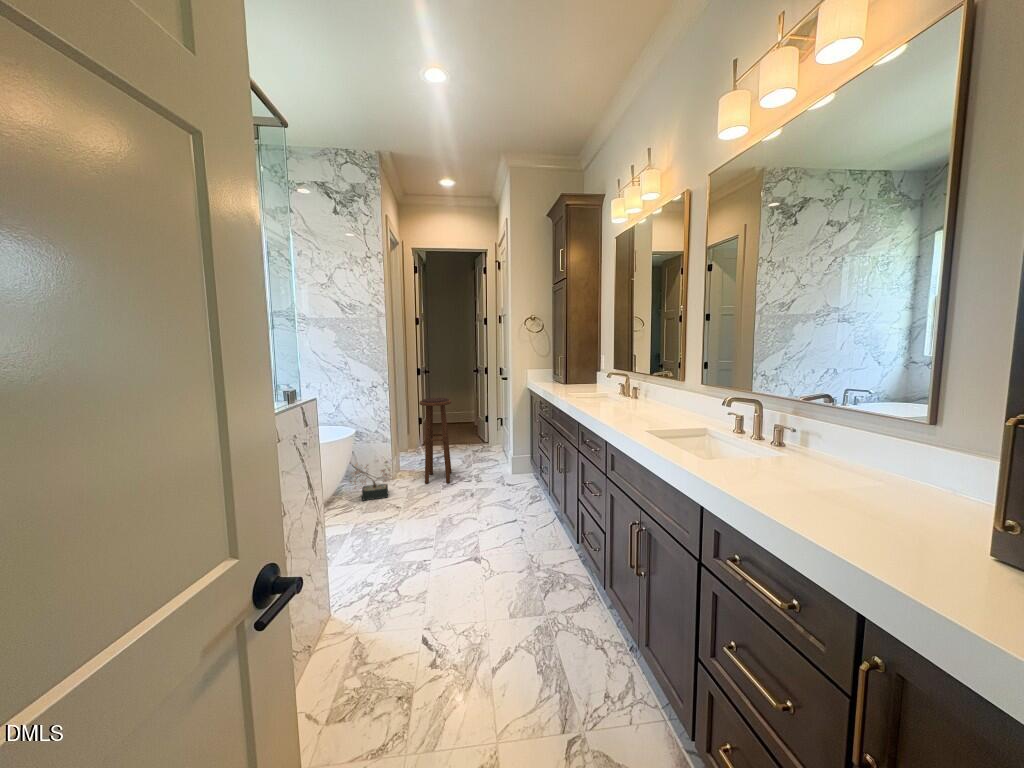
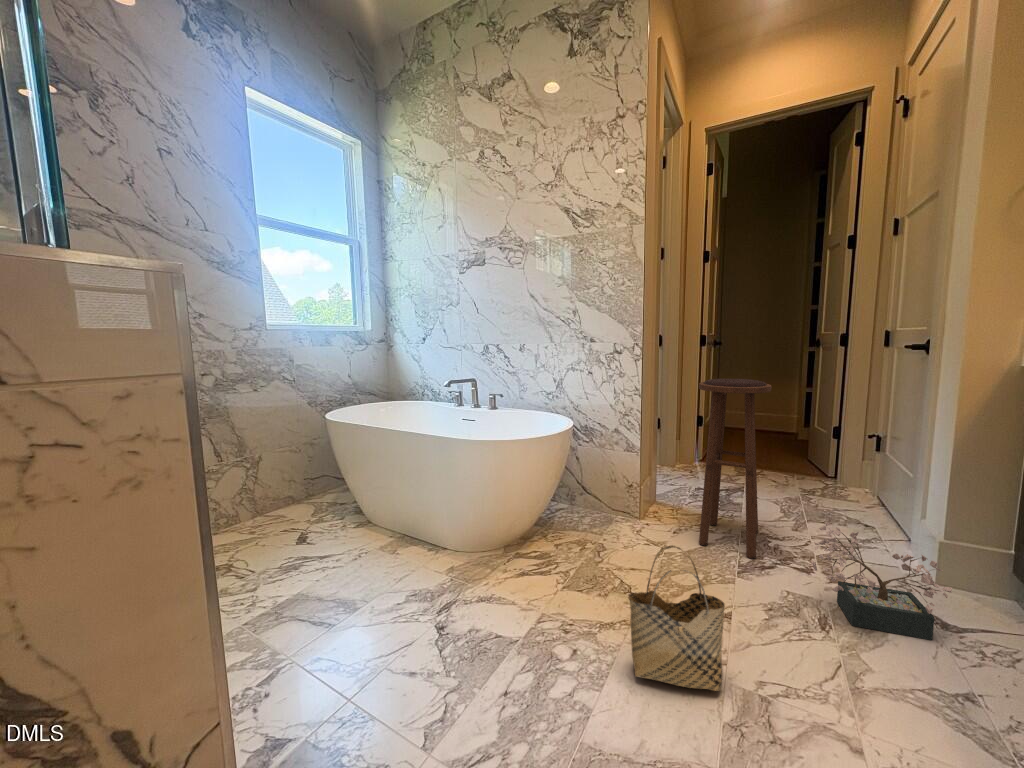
decorative plant: present [350,463,394,501] -> present [811,523,952,640]
woven basket: none [400,474,437,529] -> present [628,546,725,691]

